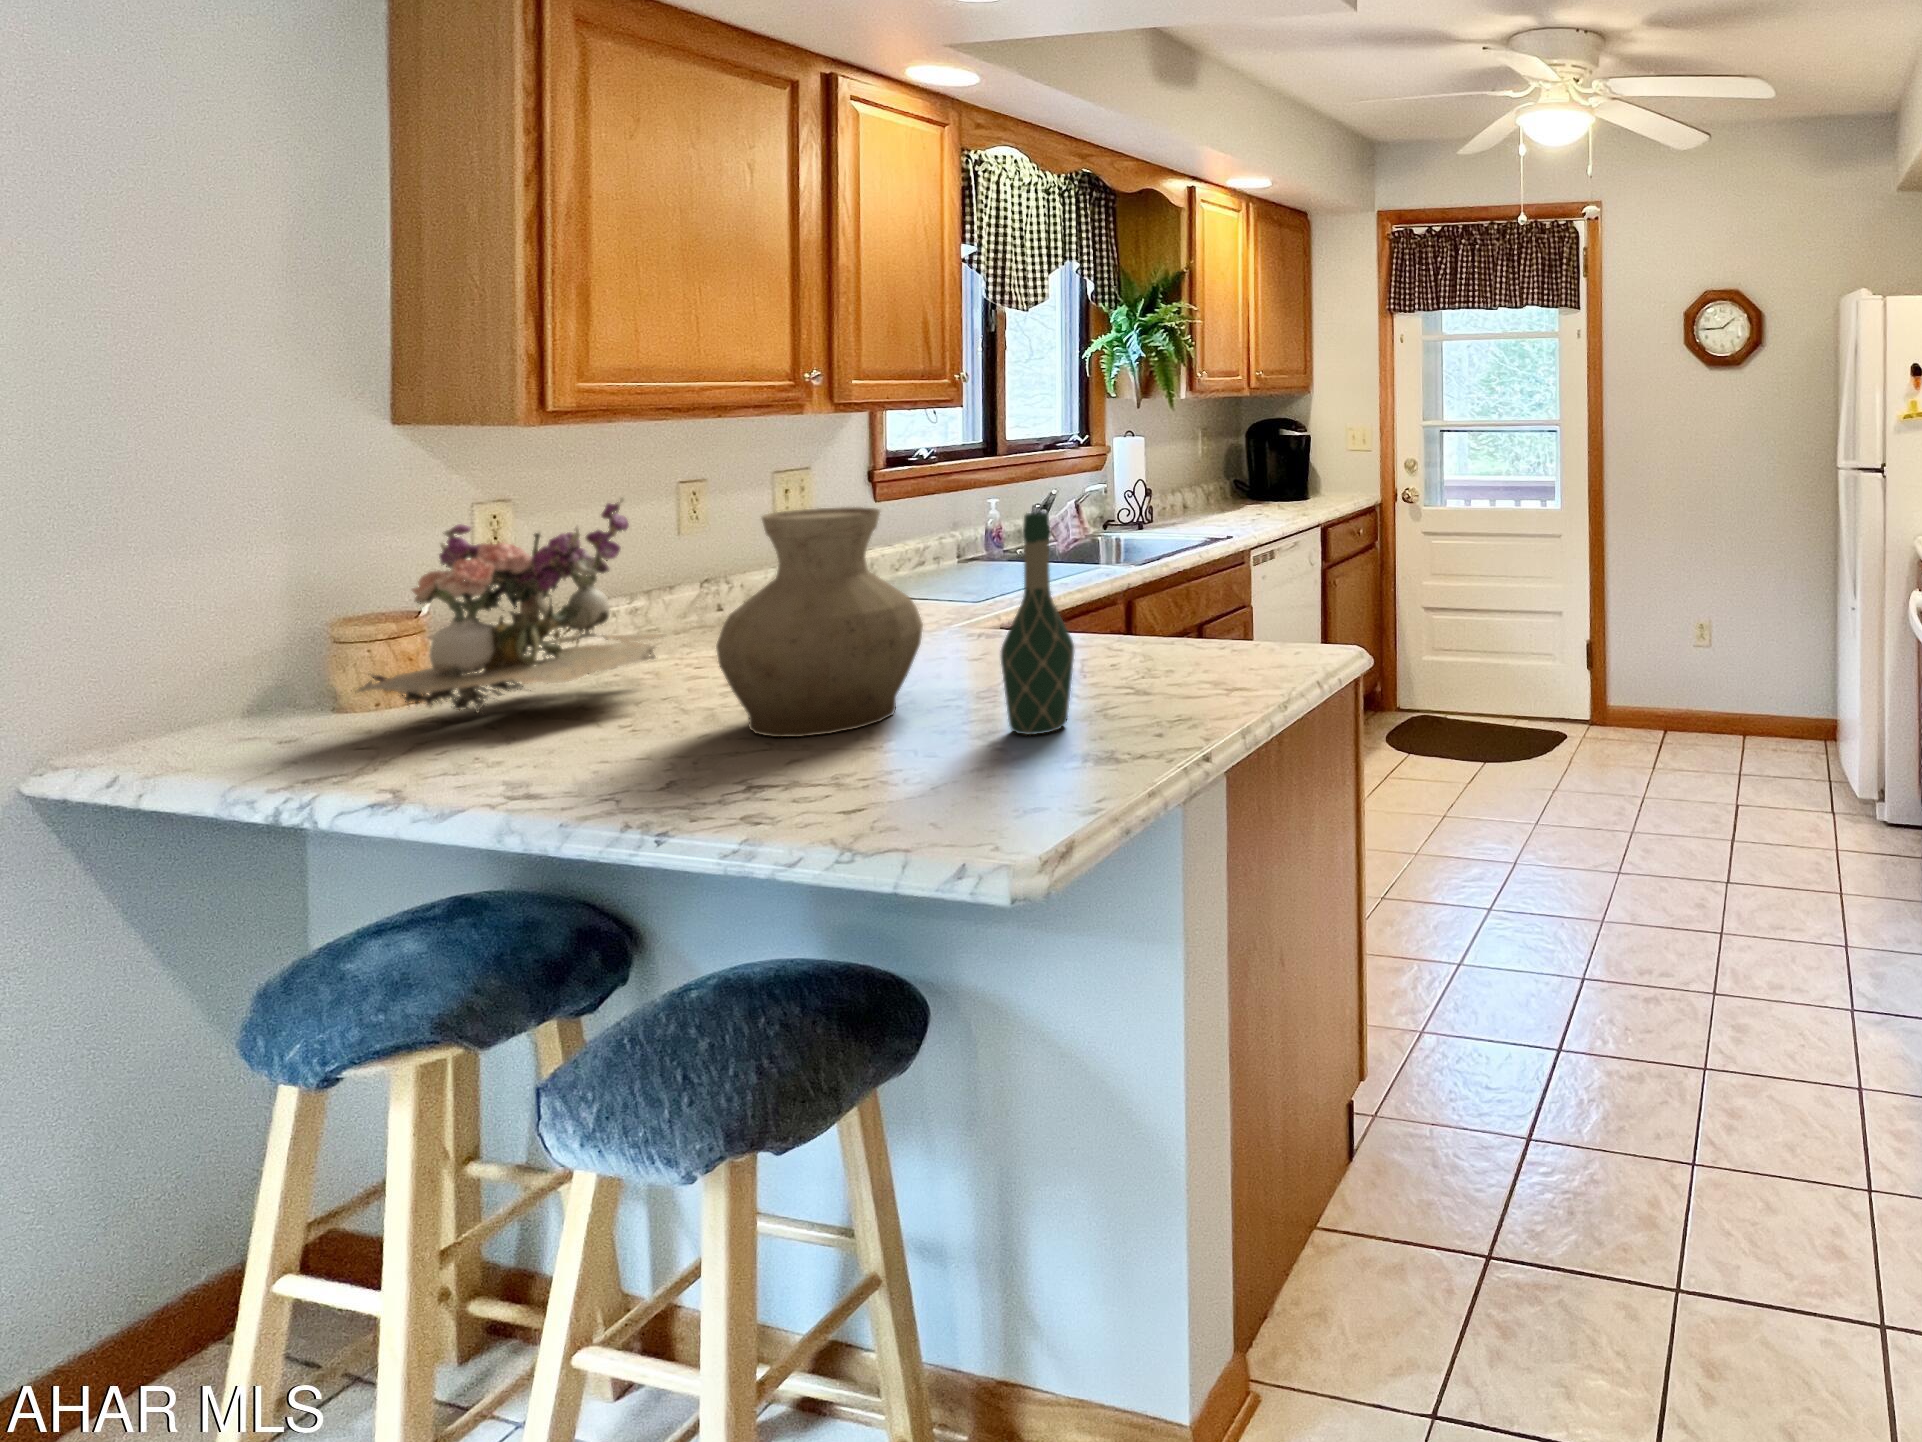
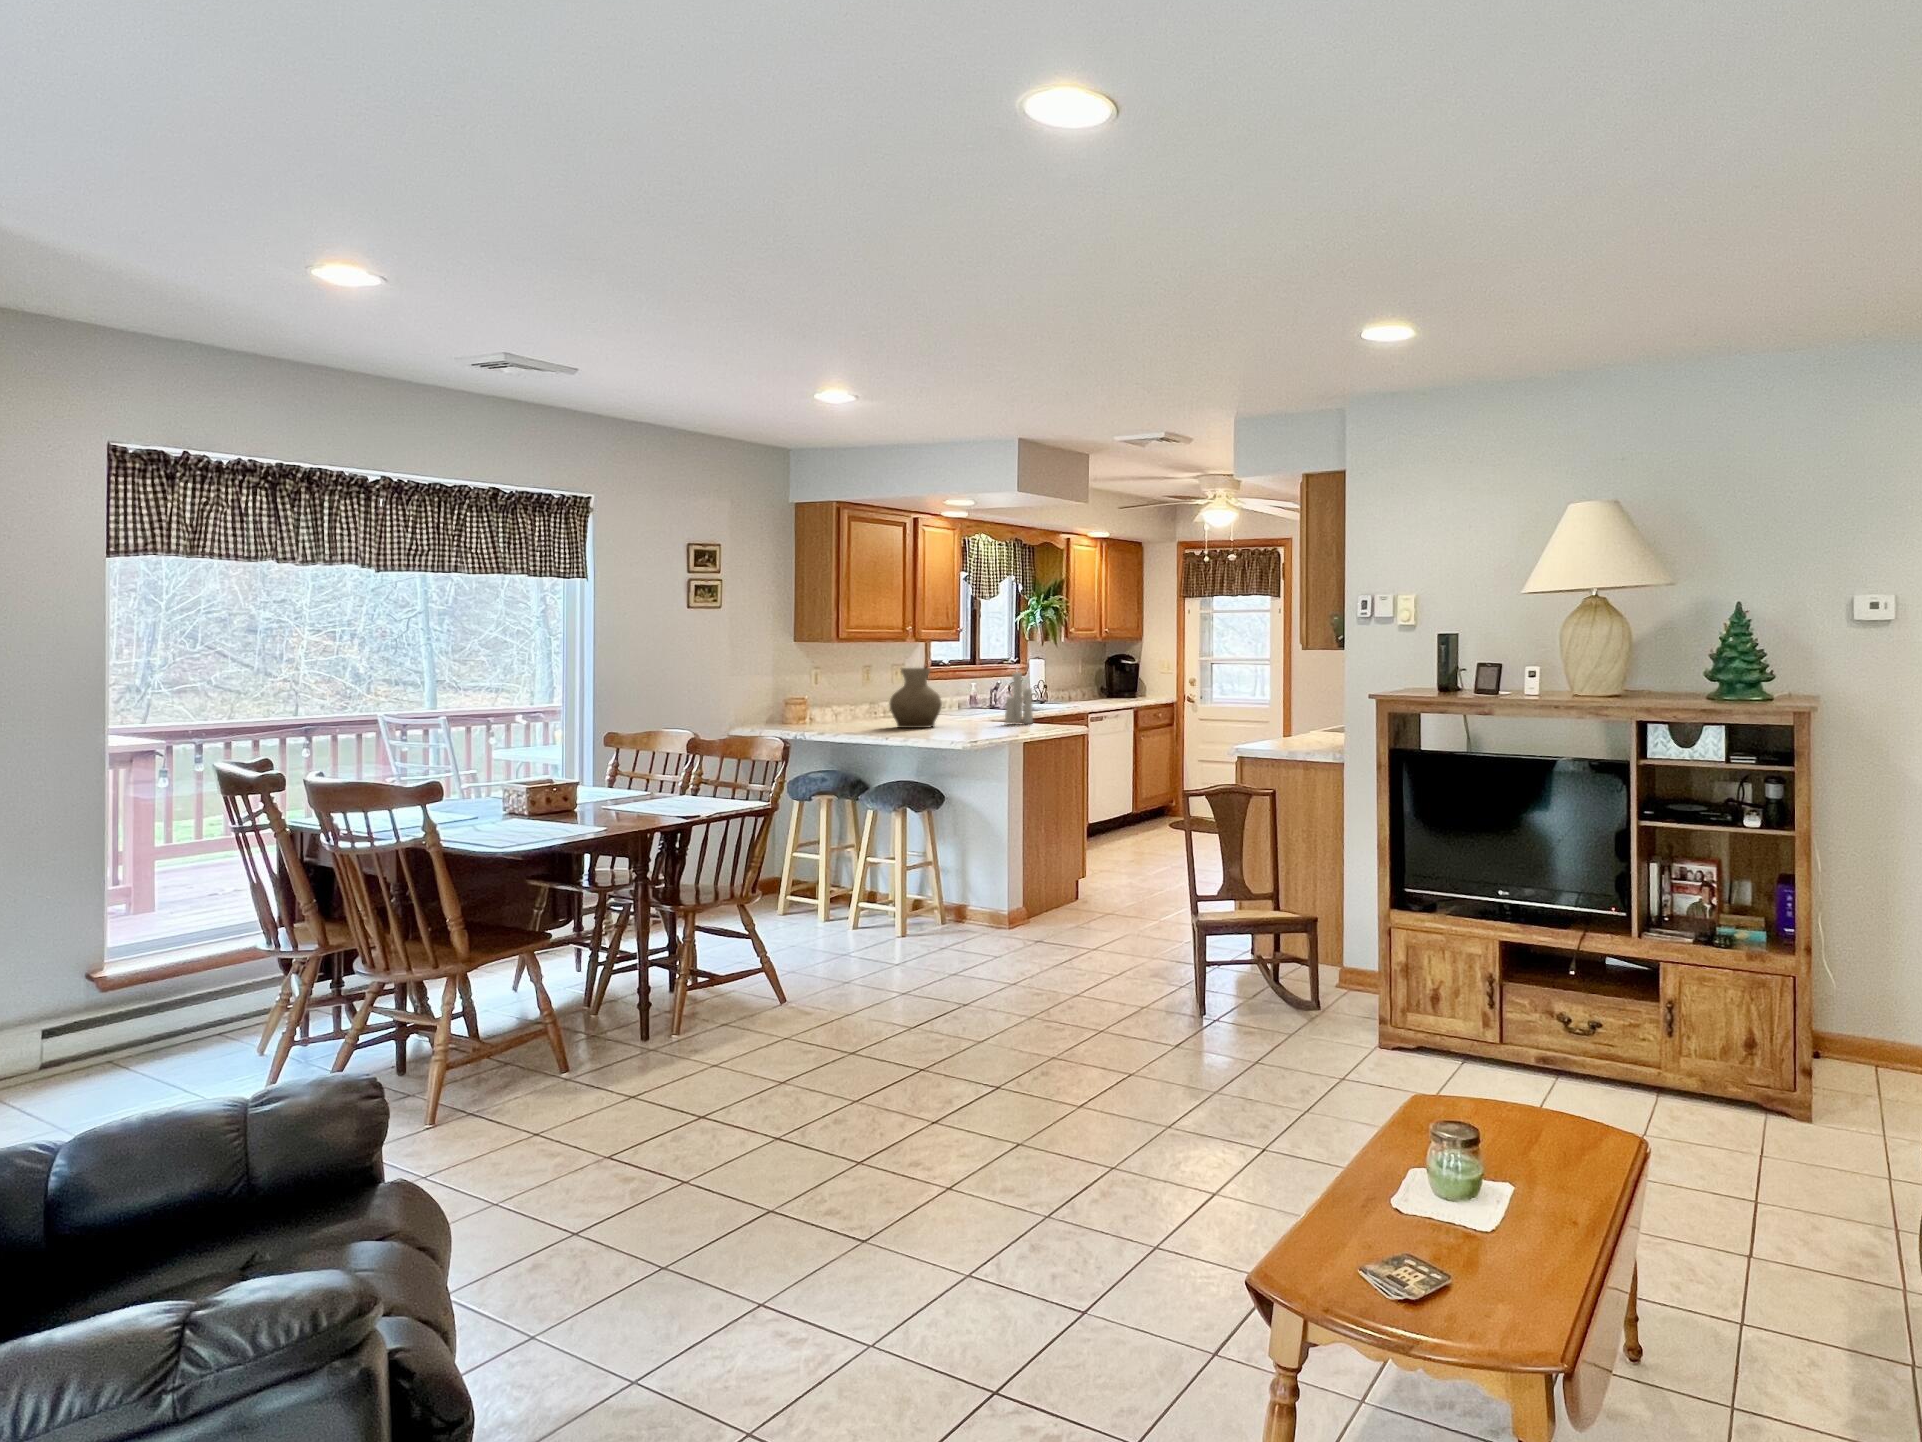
candle: none [1136,476,1227,675] -> present [1005,672,1033,724]
flower arrangement: present [355,498,666,713] -> none [799,666,871,726]
wine bottle: present [1000,512,1074,735] -> none [961,668,981,728]

